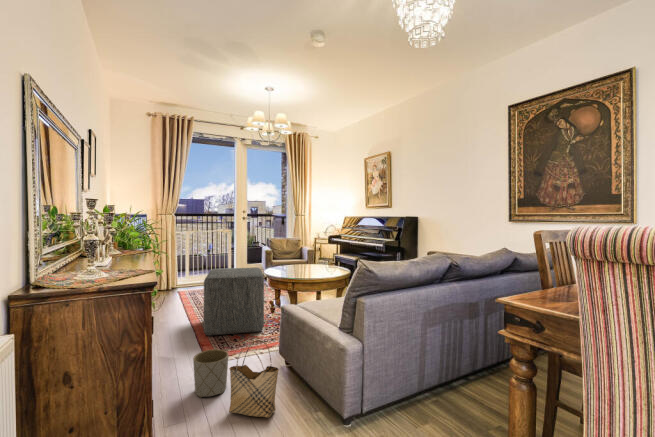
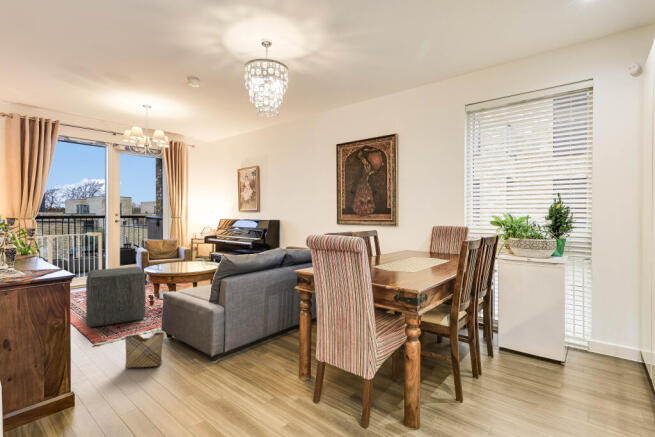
planter: present [193,349,228,398] -> none [90,329,120,365]

